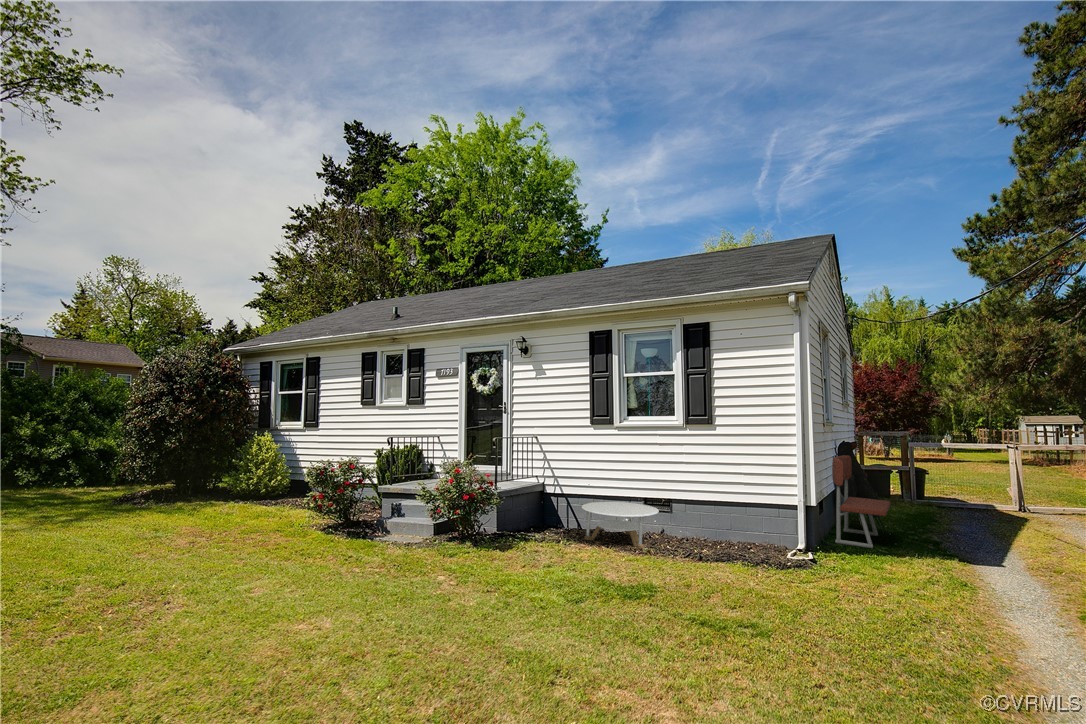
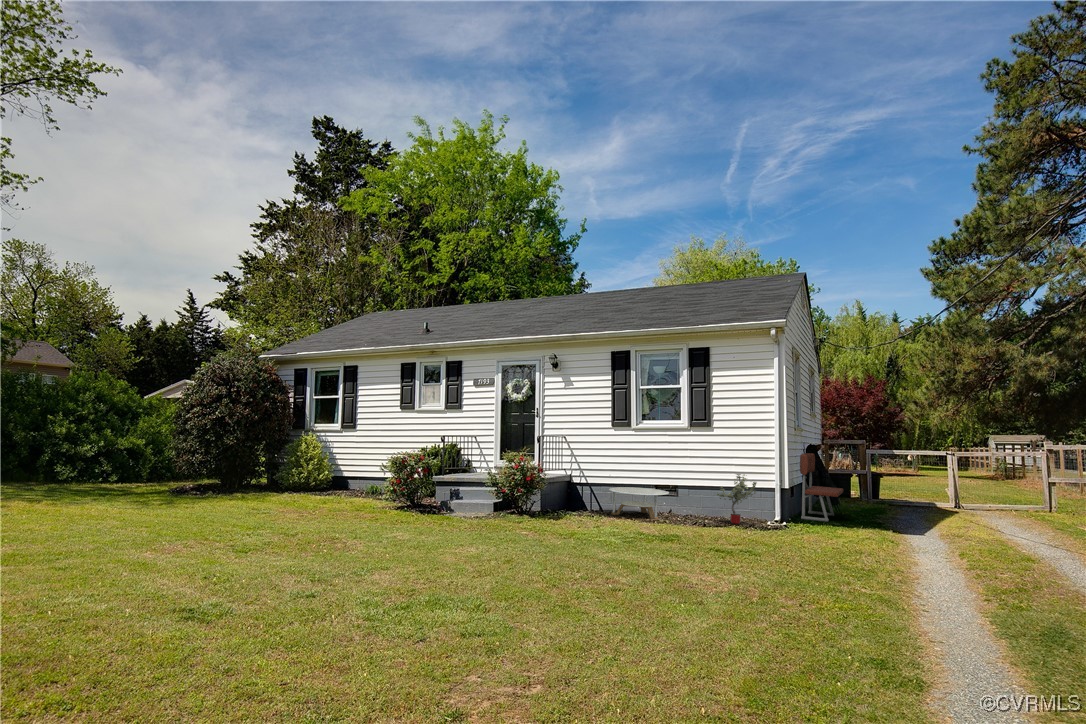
potted tree: none [719,488,776,557] -> present [717,474,757,524]

